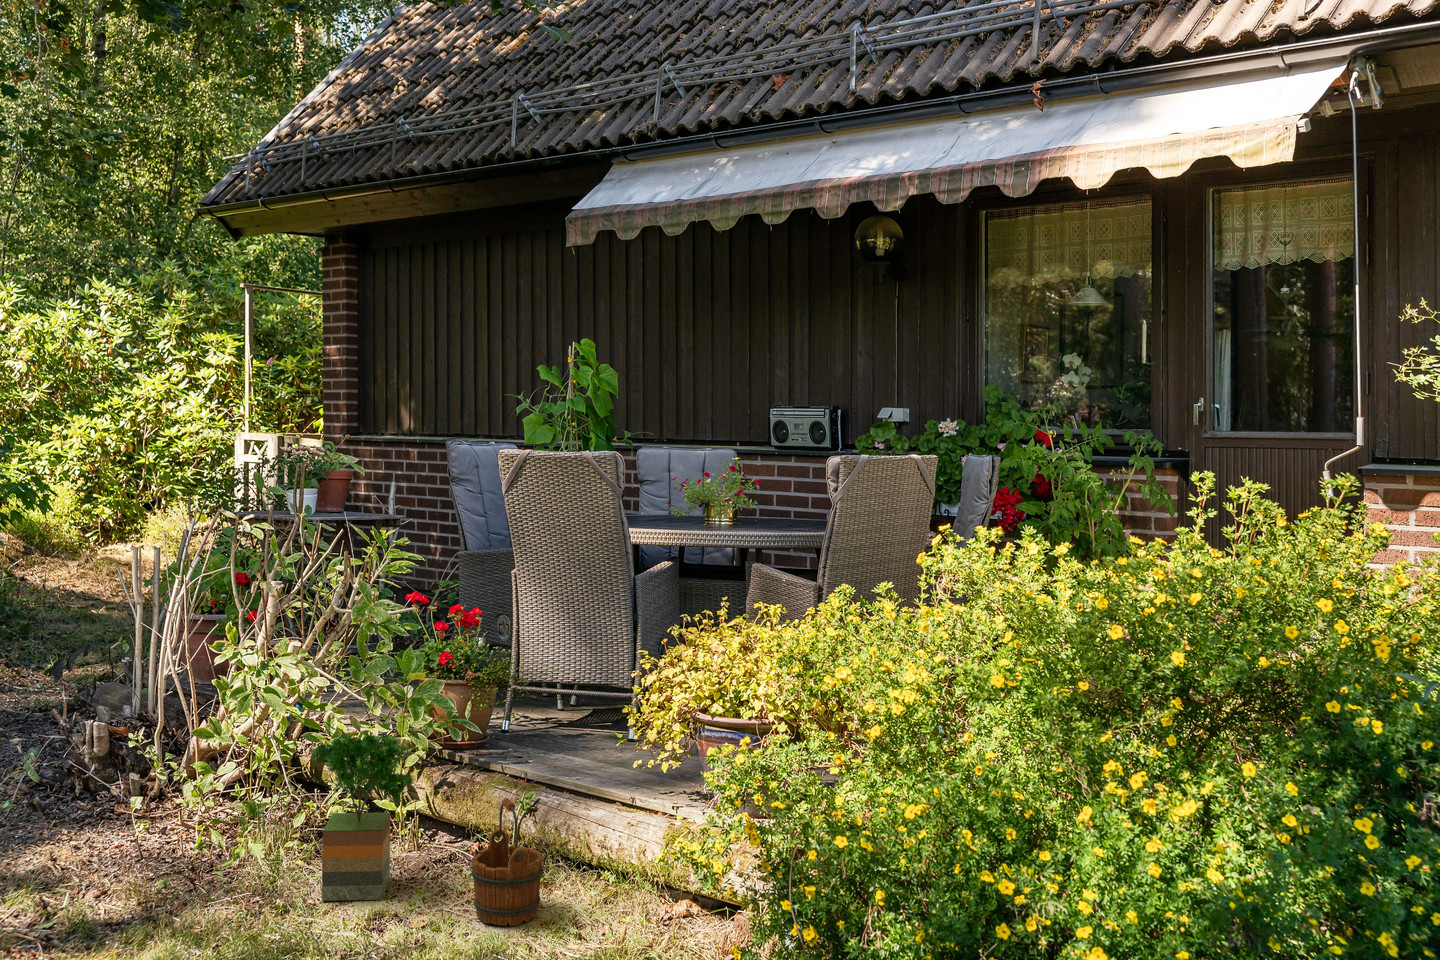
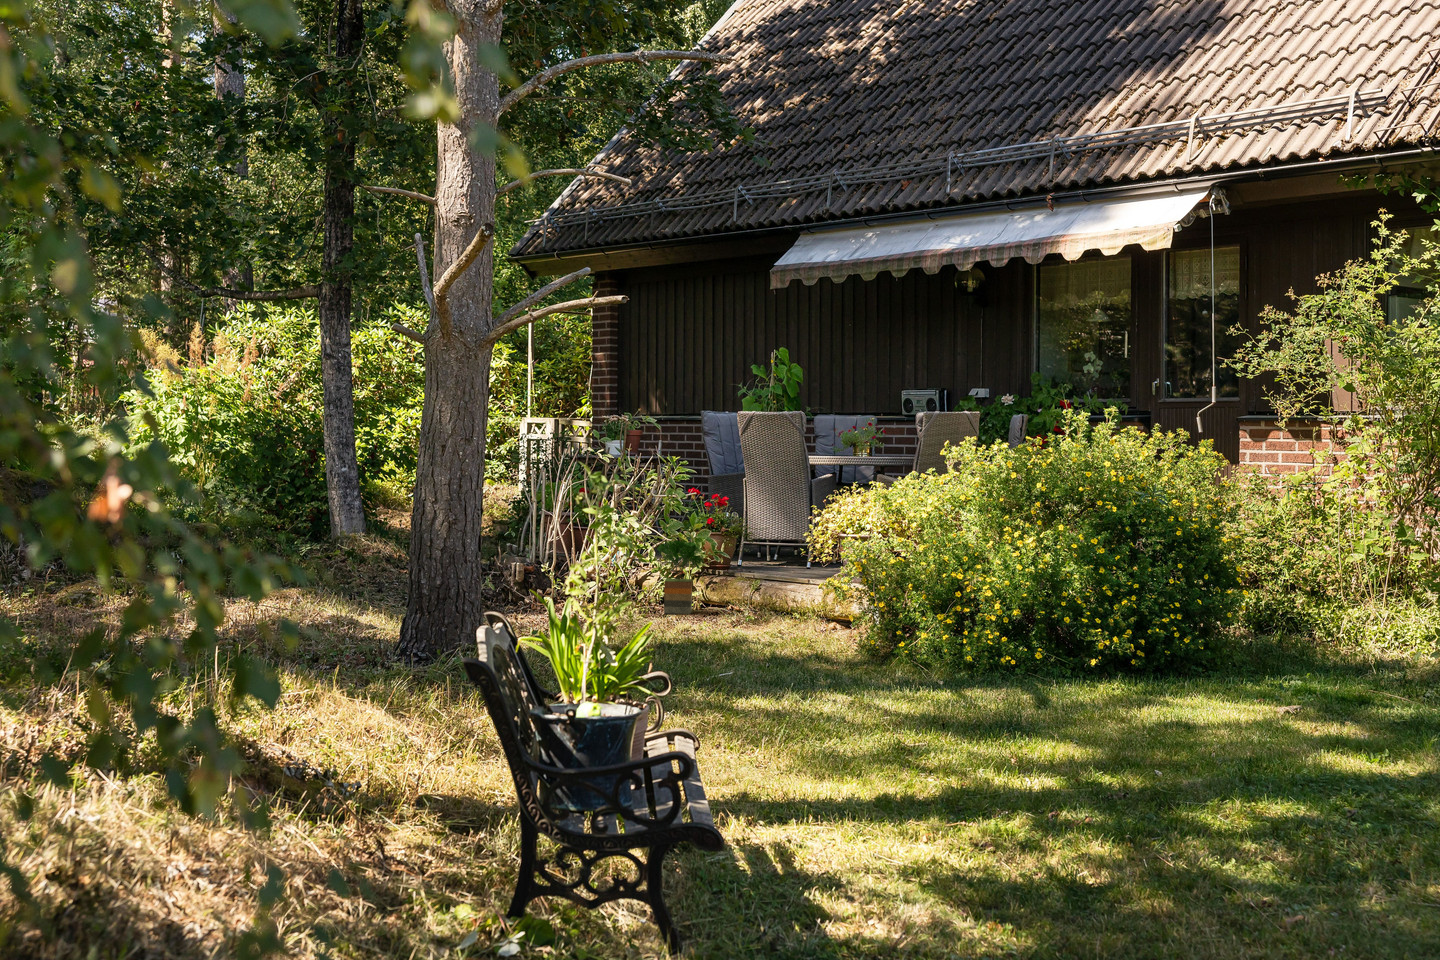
wooden bucket: present [472,798,543,926] -> none [733,565,765,619]

